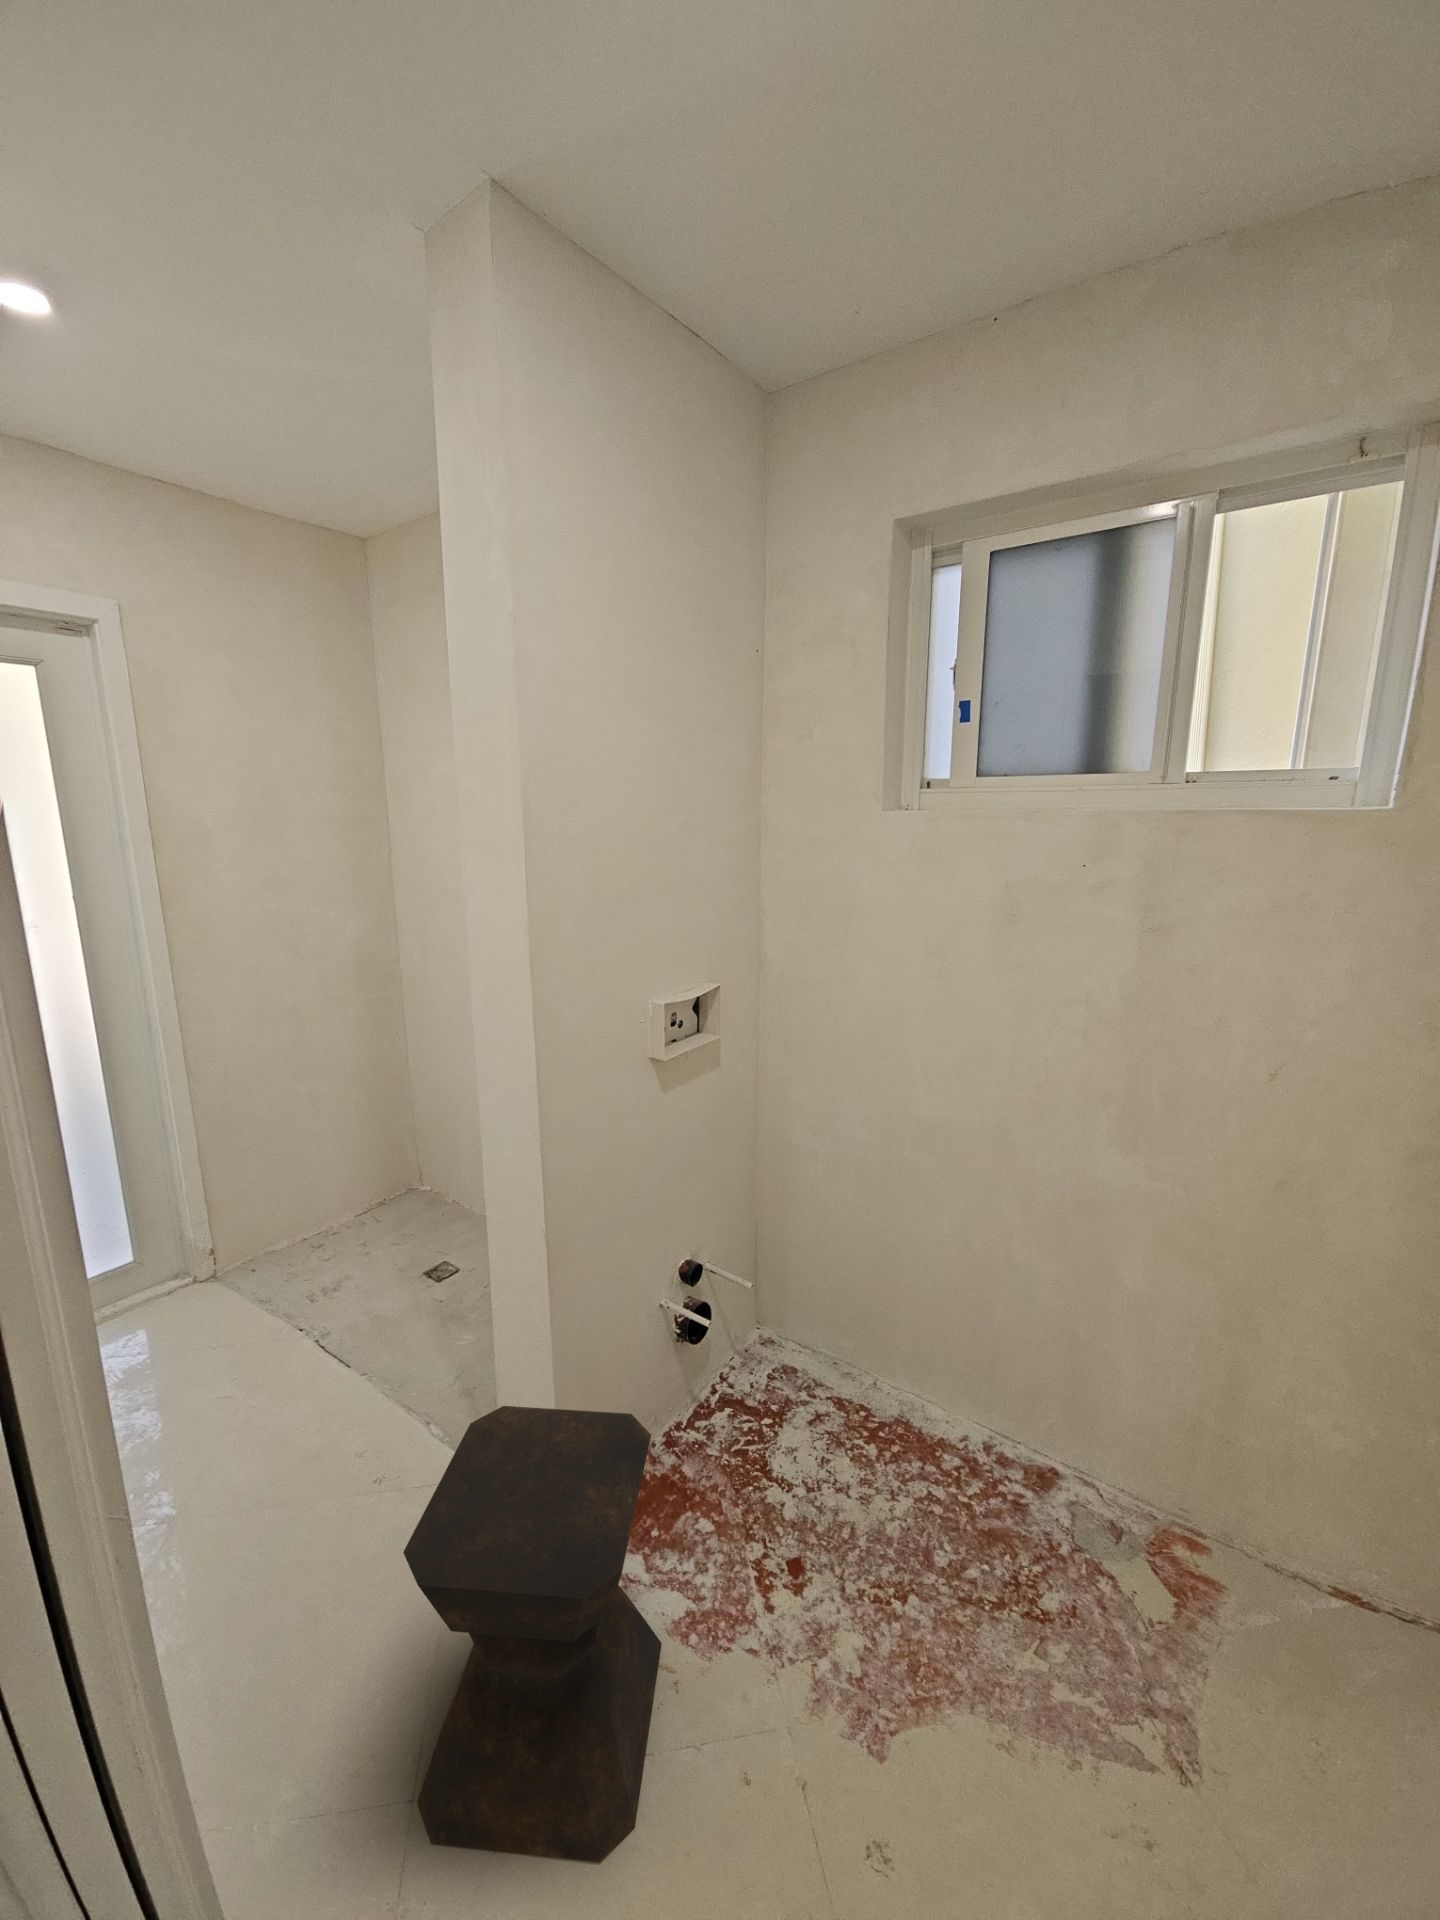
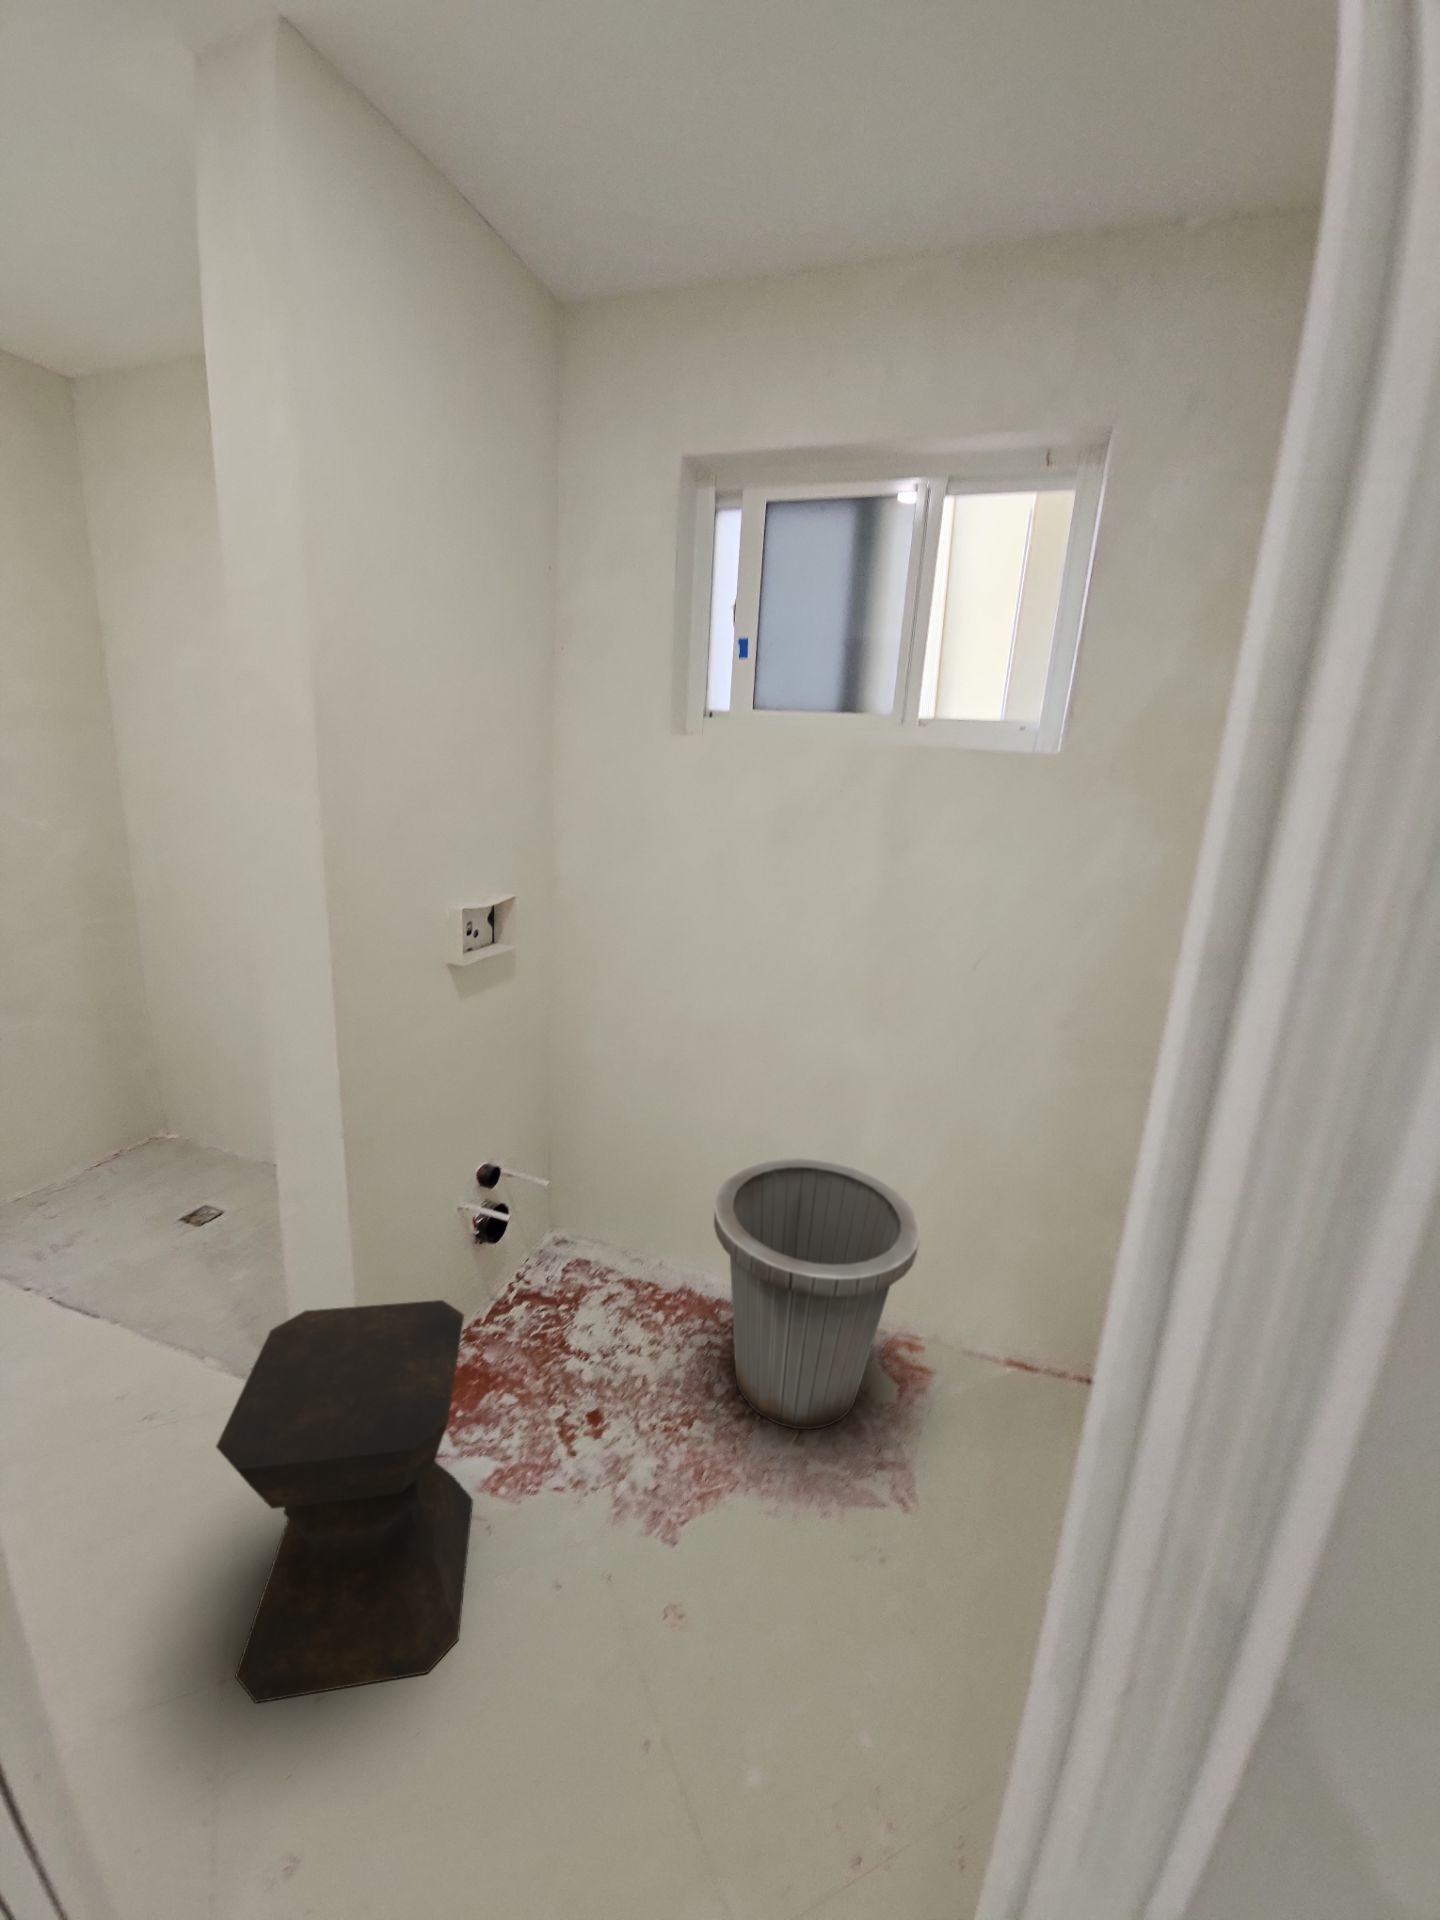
trash can: none [929,1283,1199,1640] -> present [714,1158,920,1429]

